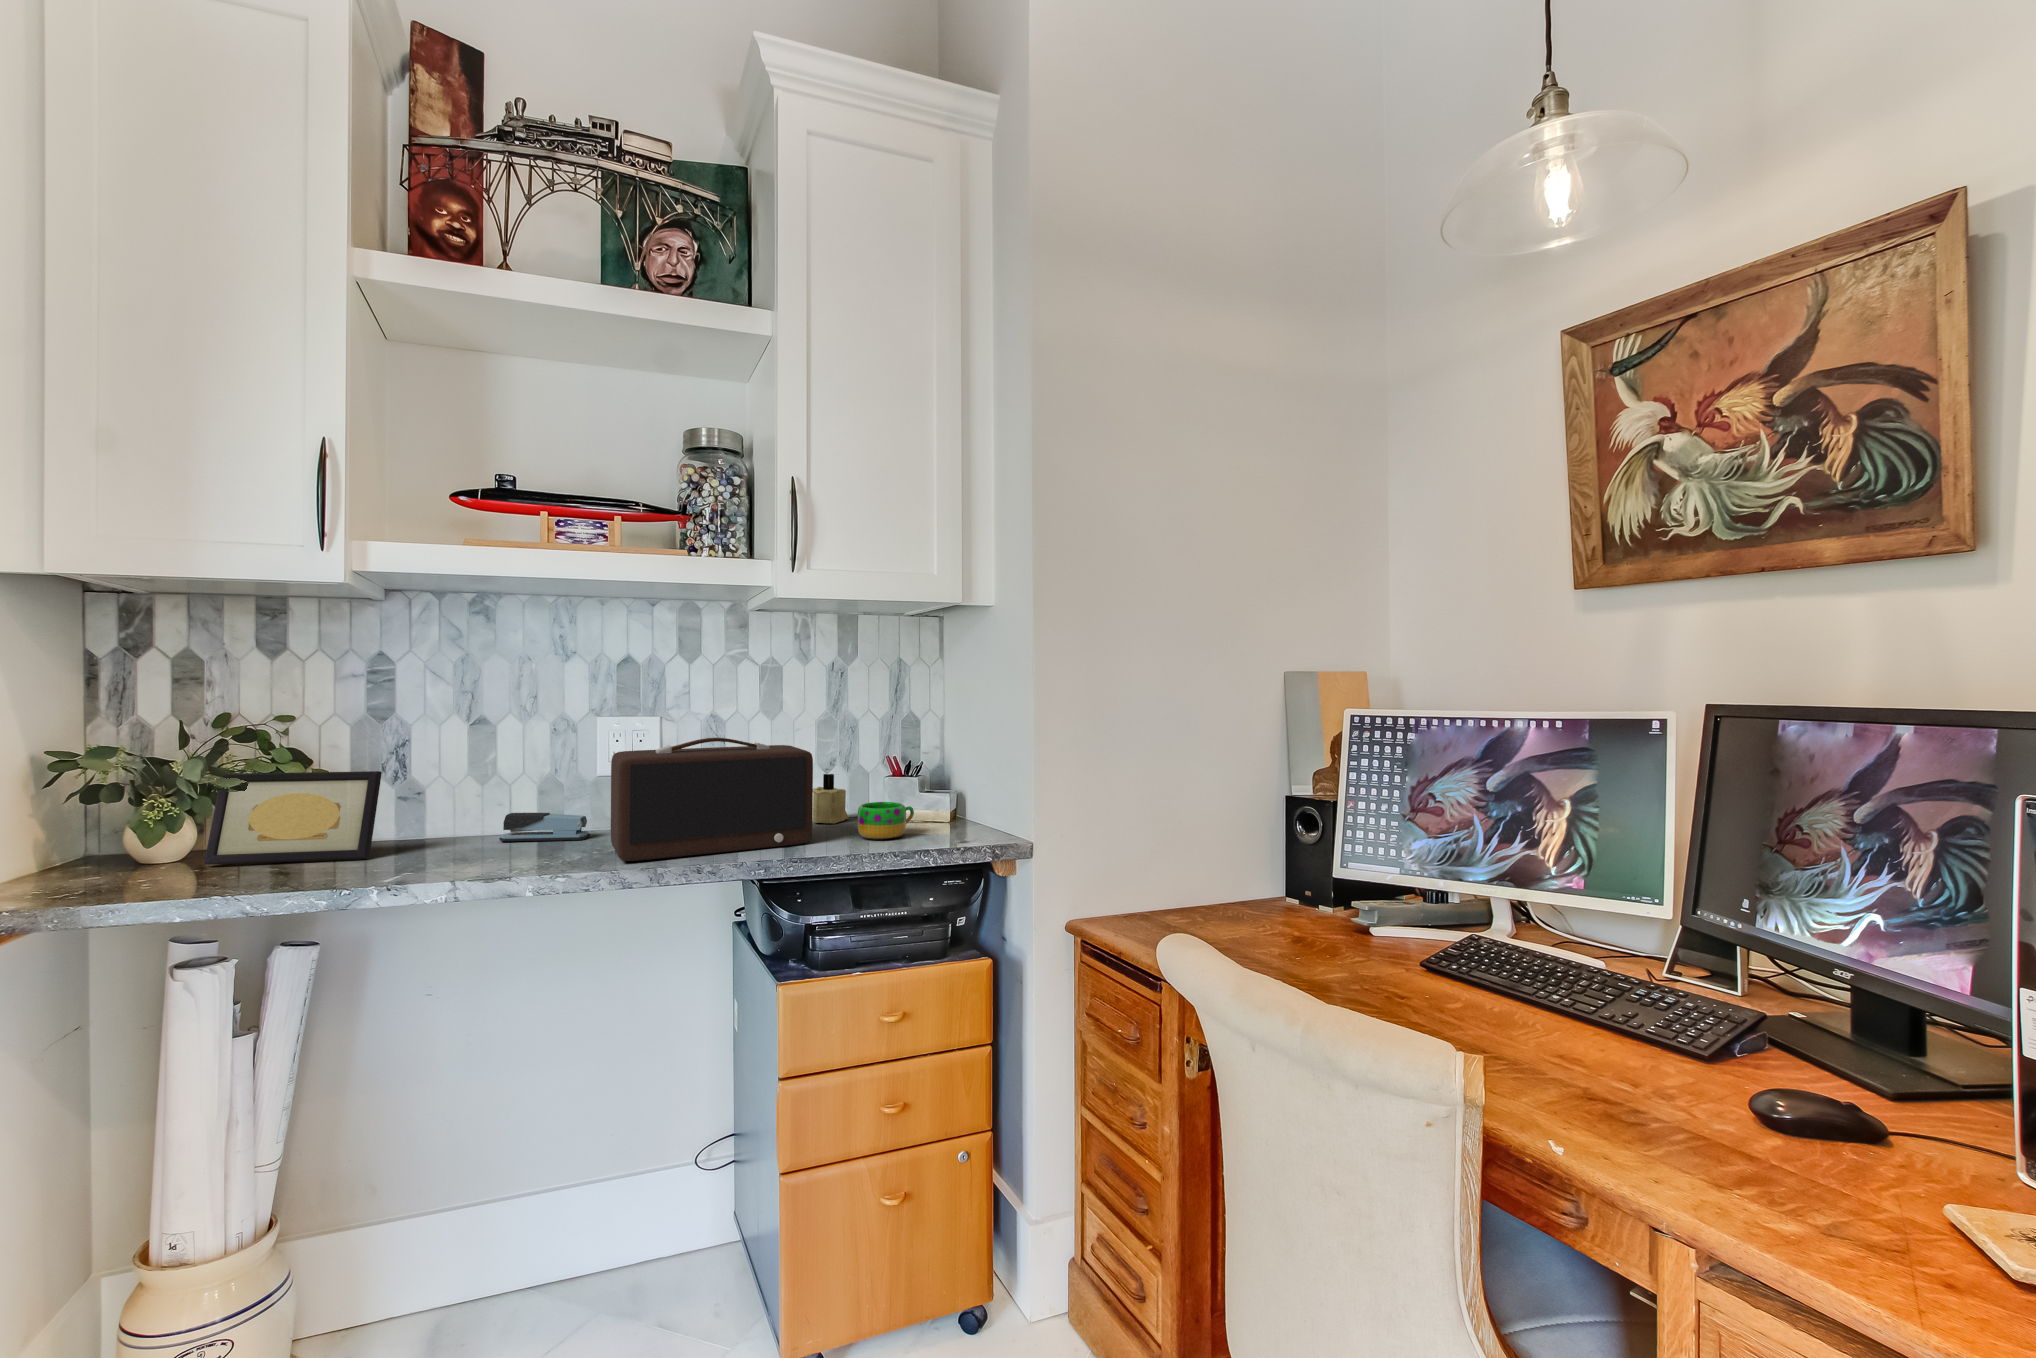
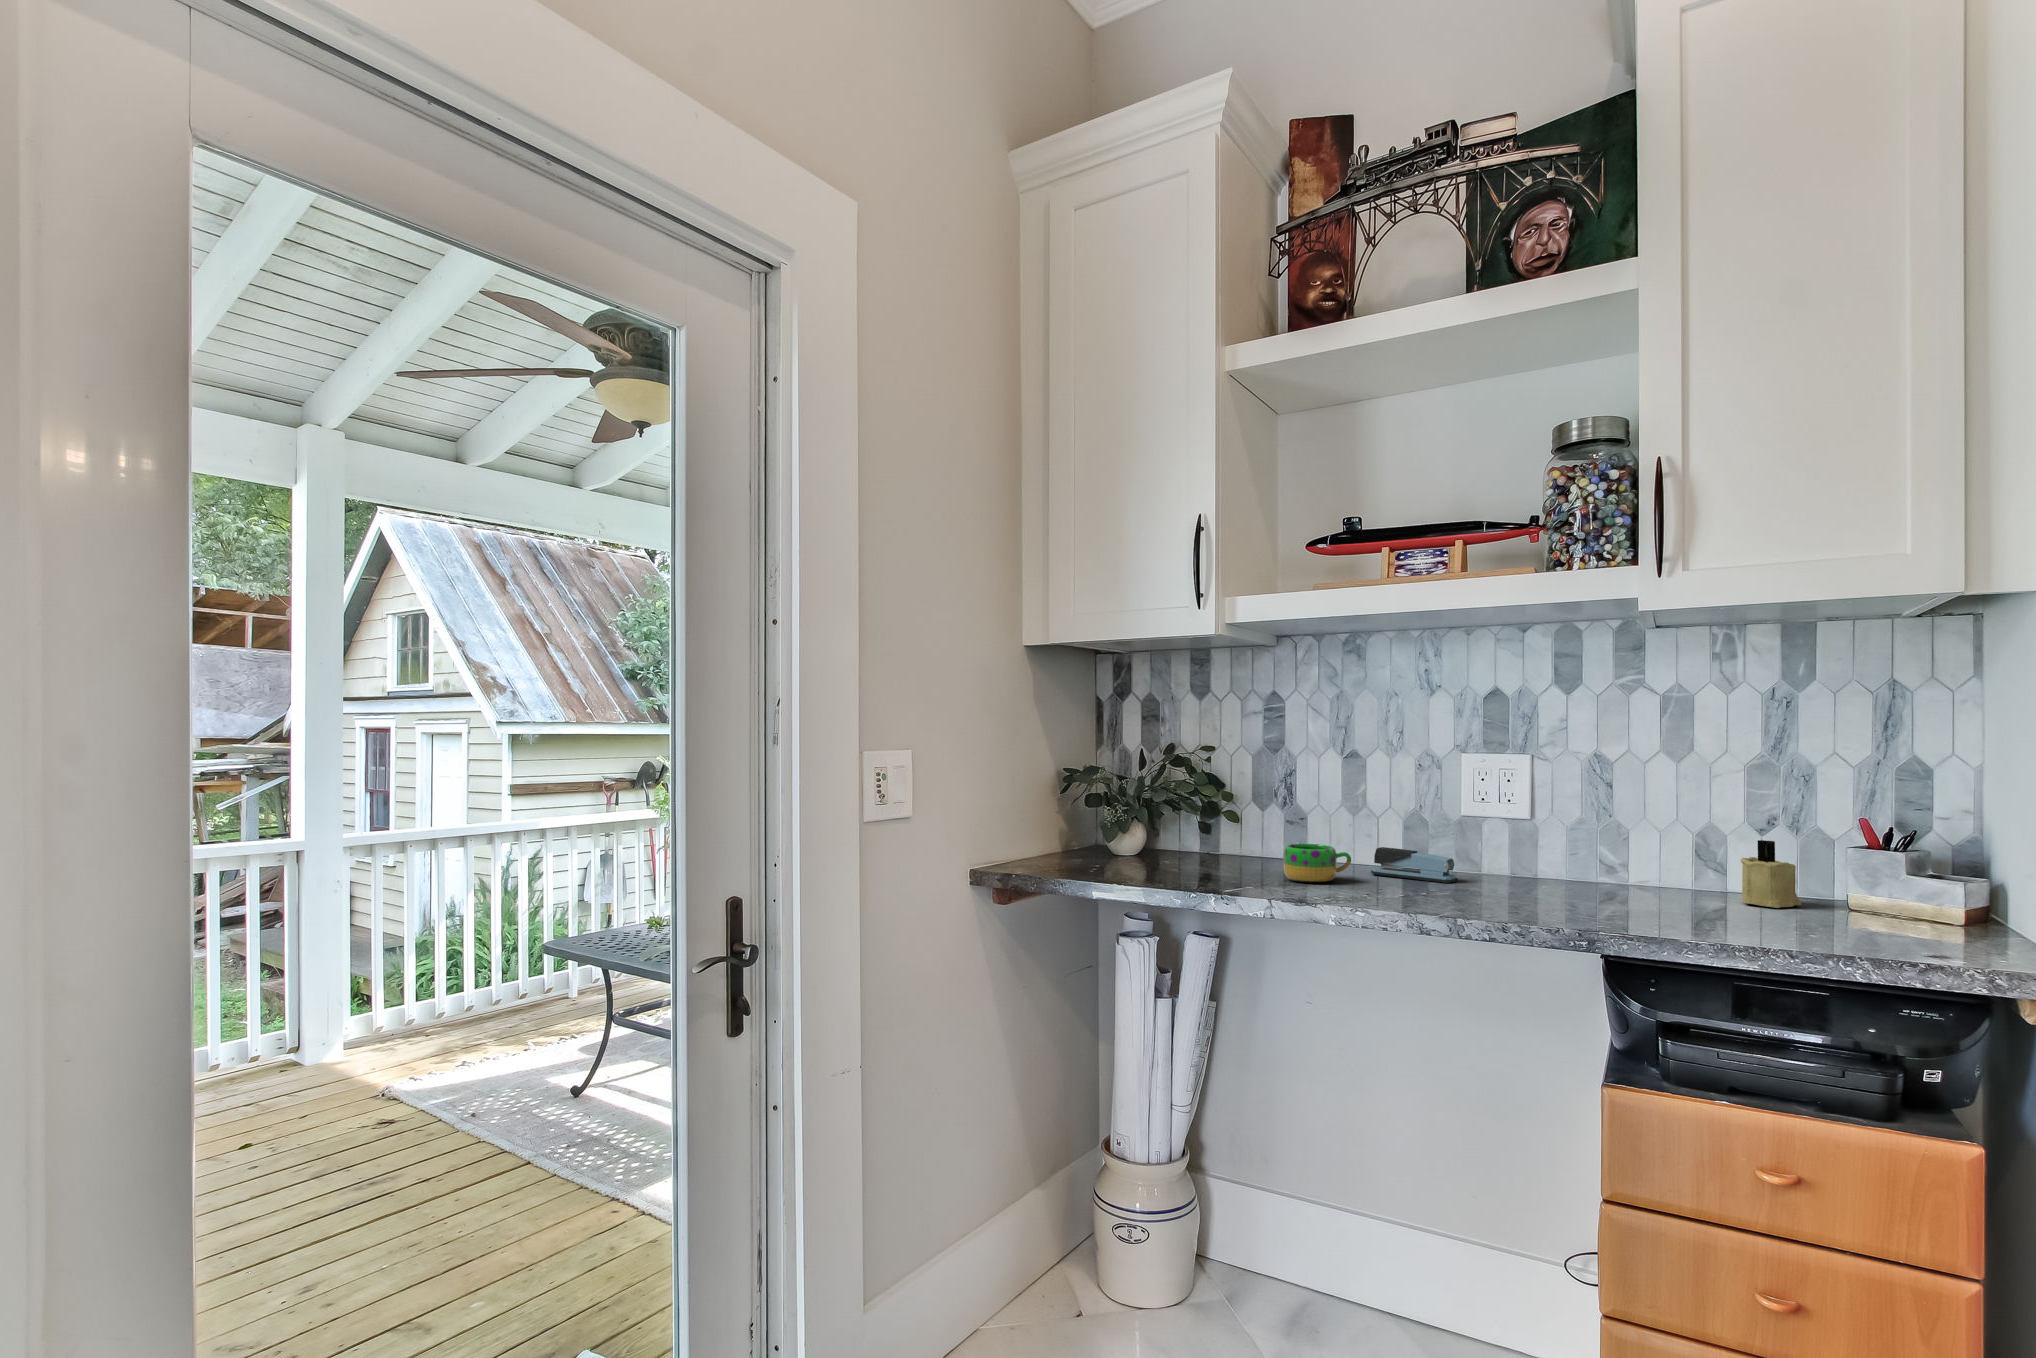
speaker: present [611,738,813,861] -> none [1476,779,1731,922]
picture frame: present [204,771,382,865] -> none [1158,789,1275,872]
mug: present [857,802,914,840] -> present [1283,844,1351,883]

